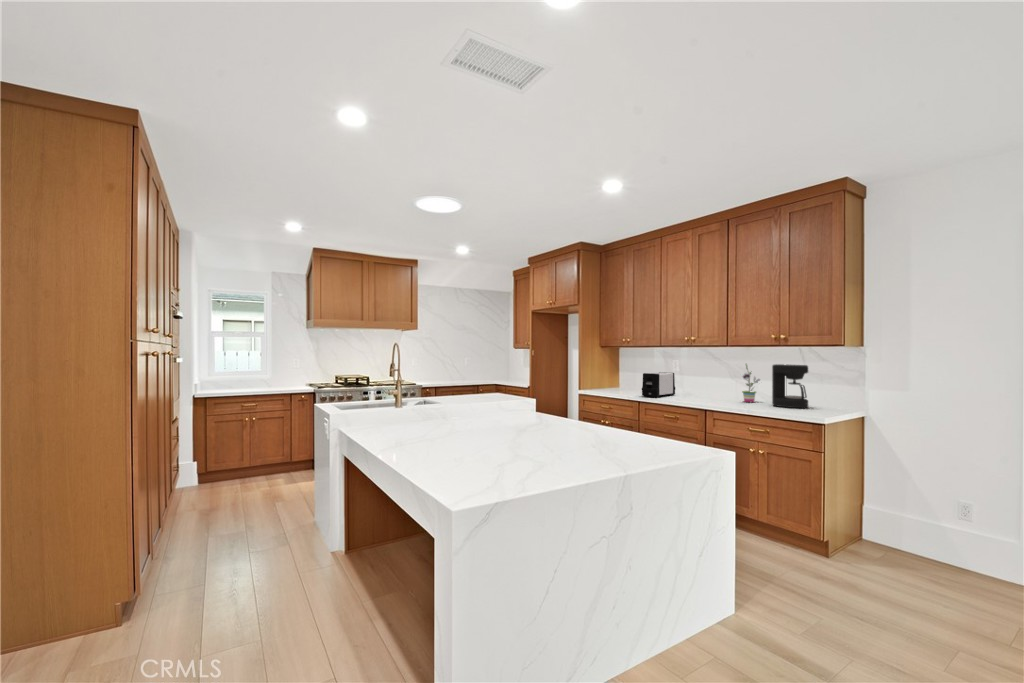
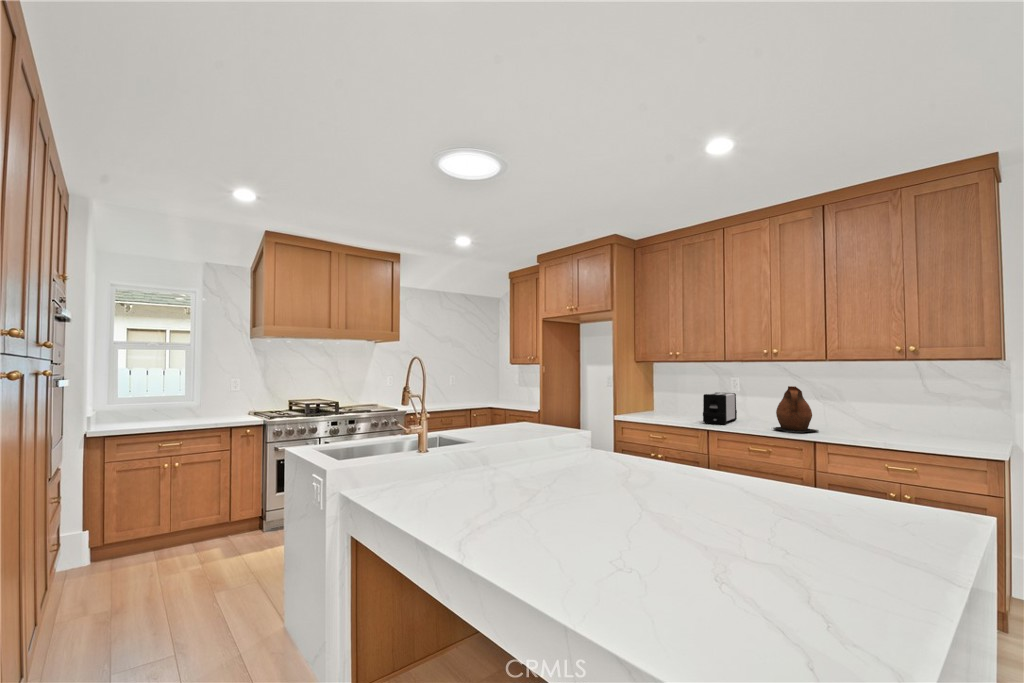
coffee maker: present [772,364,808,408] -> none [884,383,936,438]
potted plant: present [741,365,760,402] -> none [835,382,862,430]
ceramic pitcher: none [686,367,722,403] -> present [773,386,819,432]

